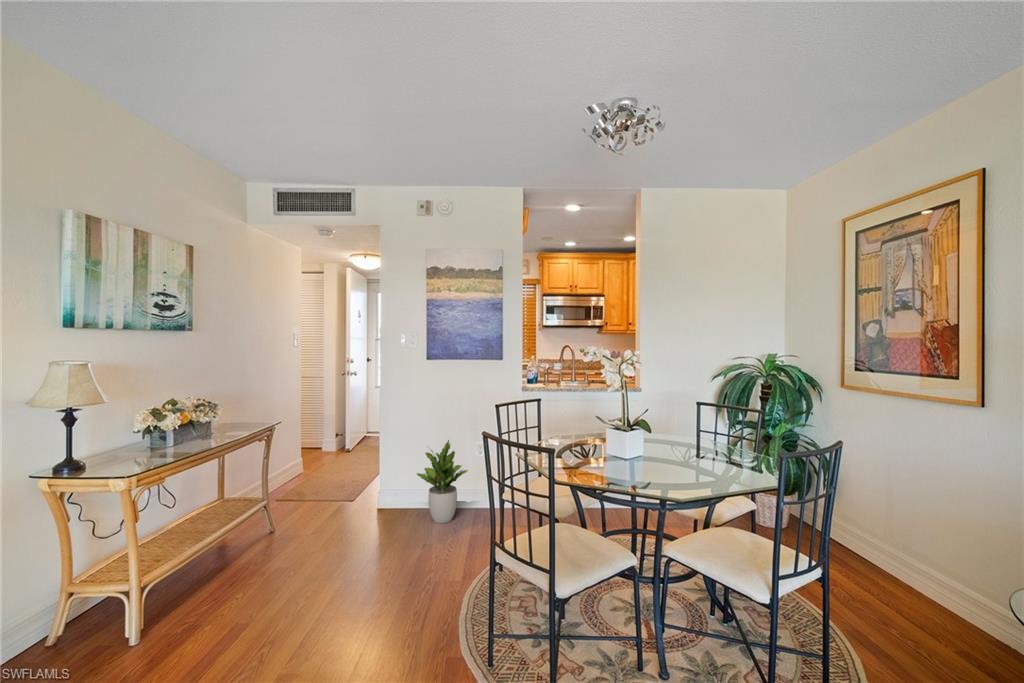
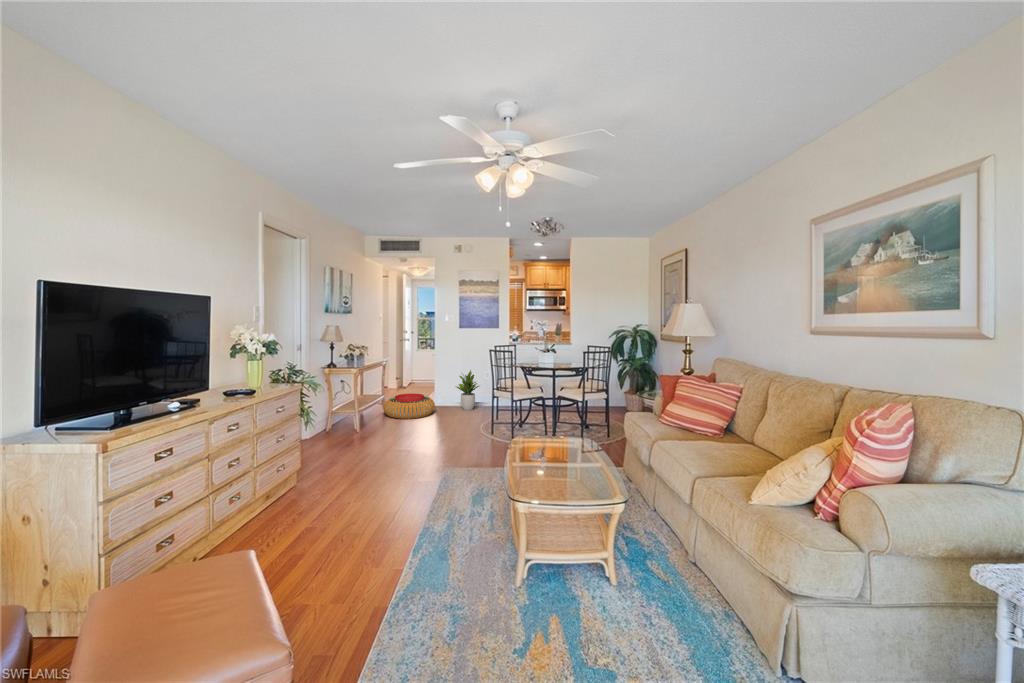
pouf: none [257,493,372,564] -> present [384,393,435,419]

